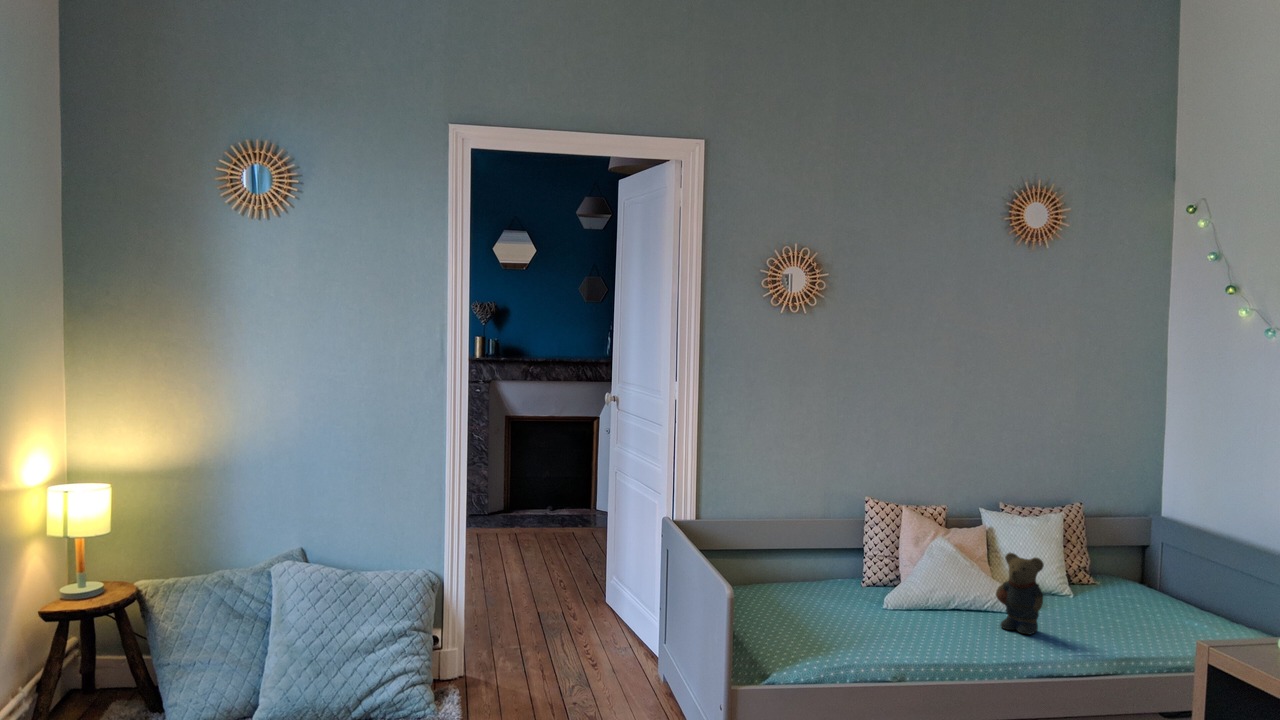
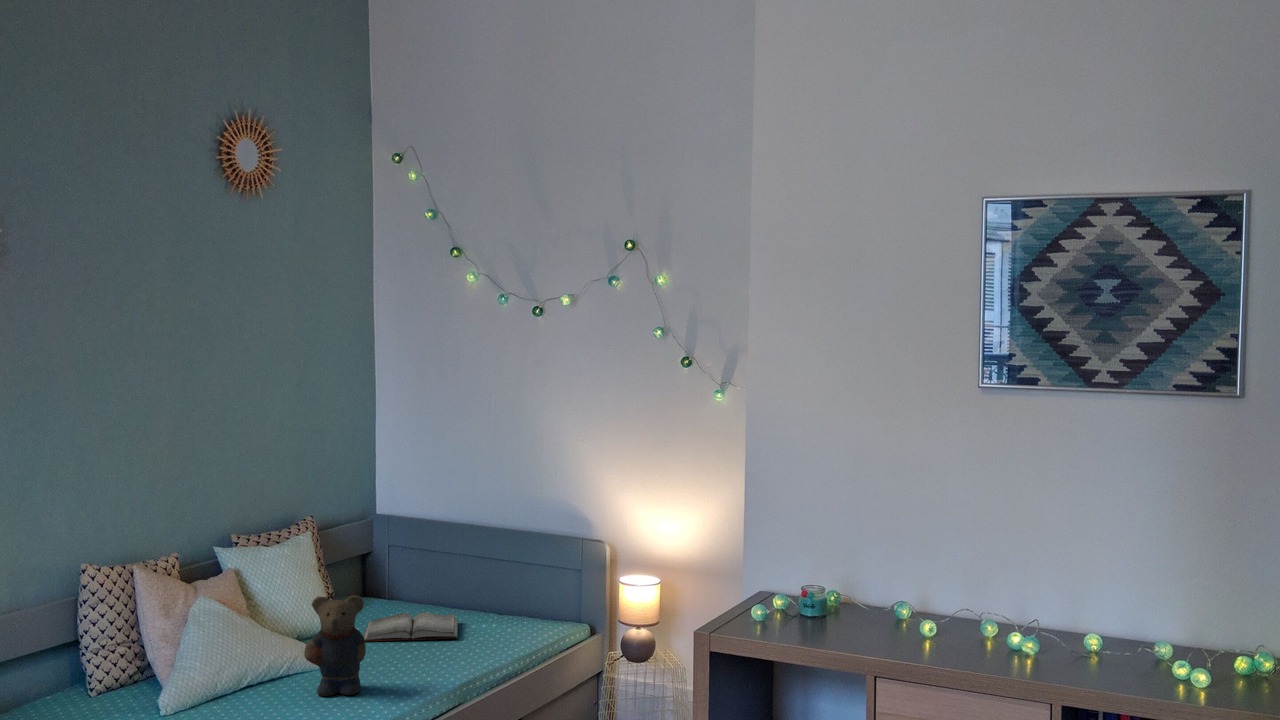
hardback book: none [1078,597,1180,628] -> present [364,612,458,641]

